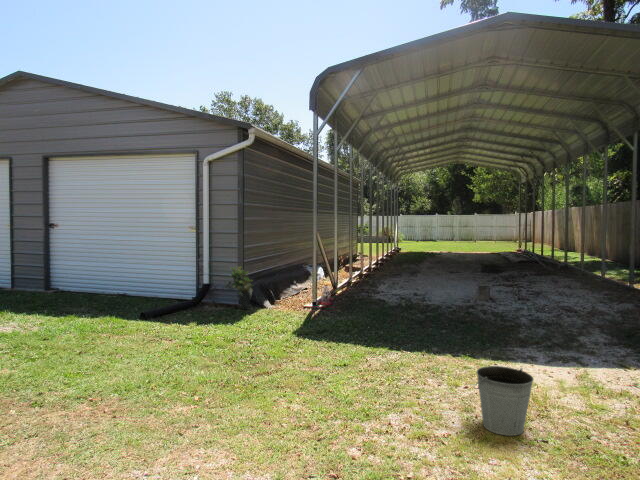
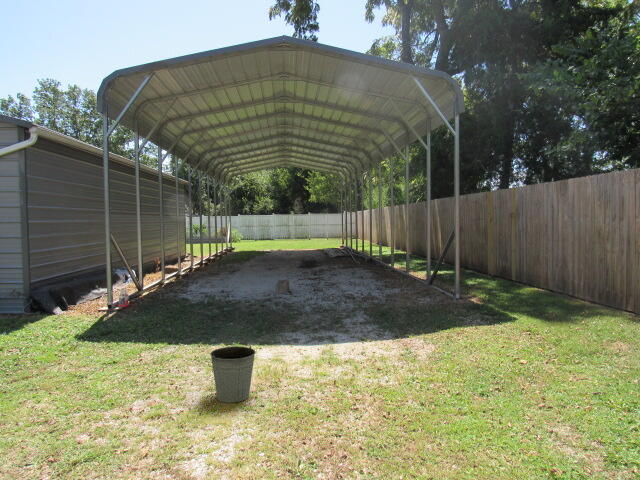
potted plant: present [230,267,253,310] -> none [8,271,40,318]

